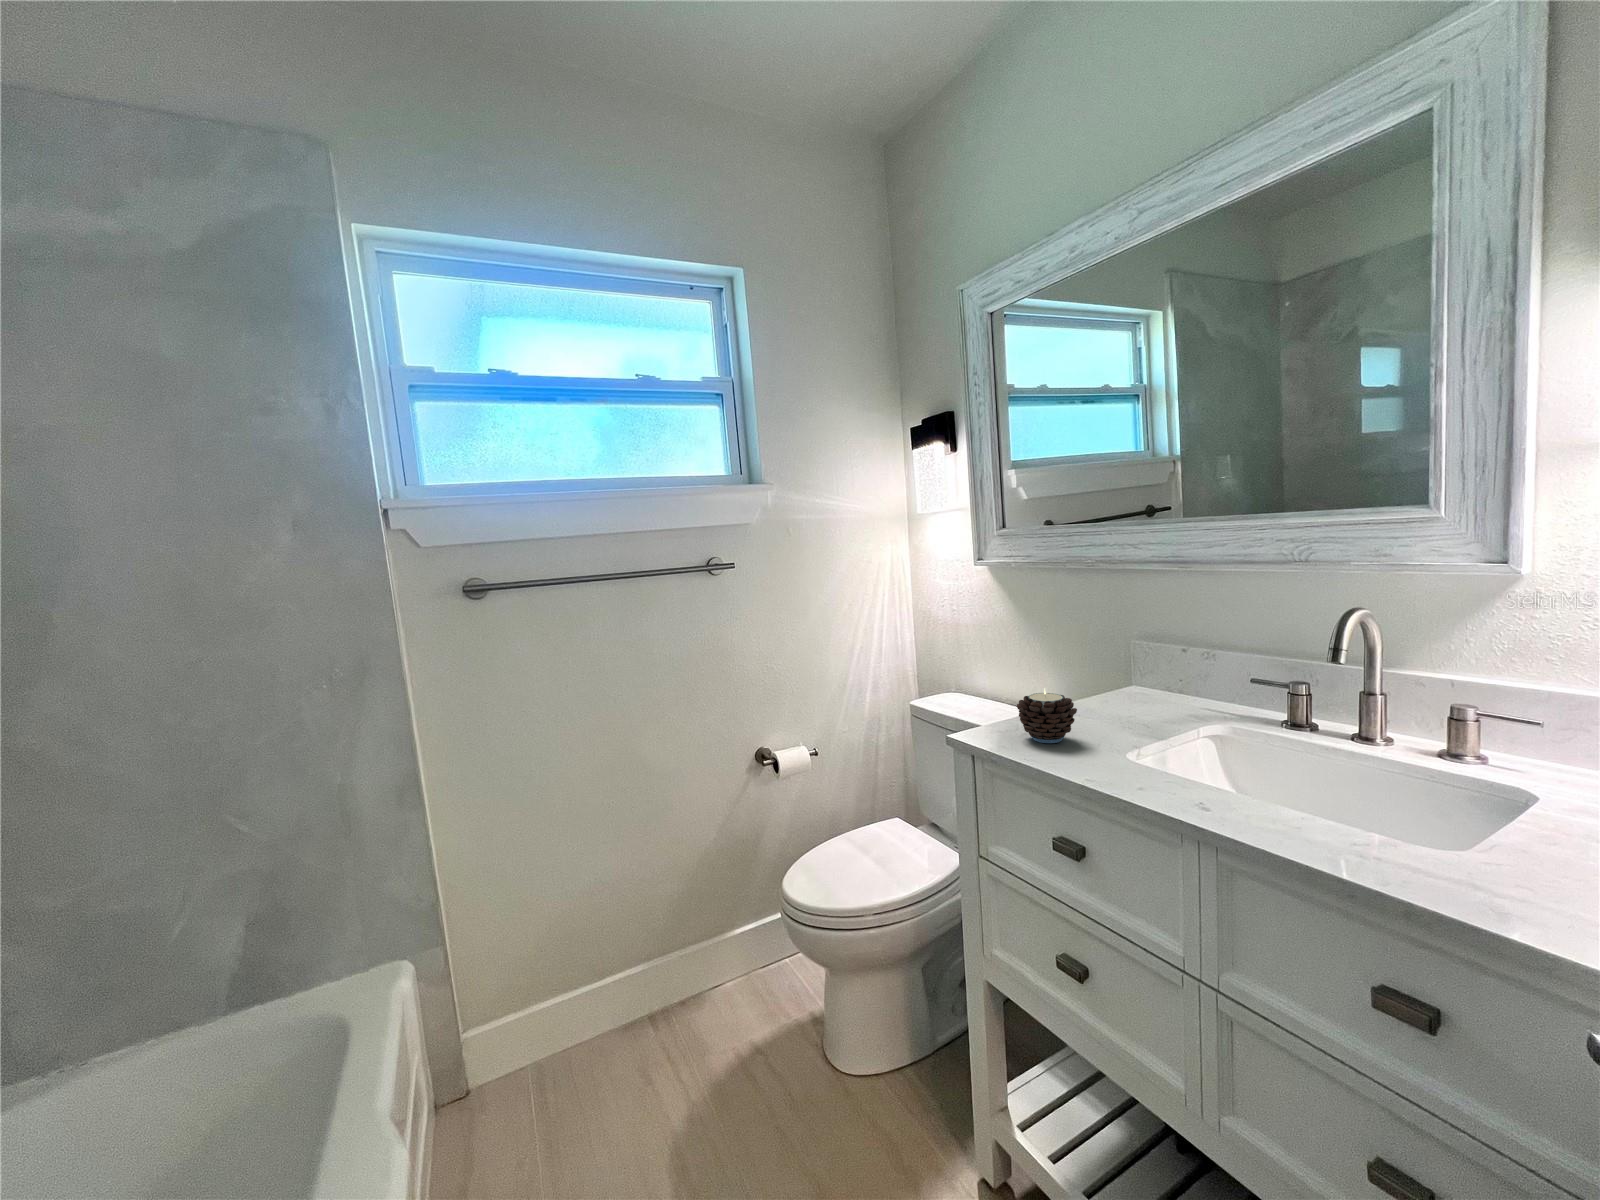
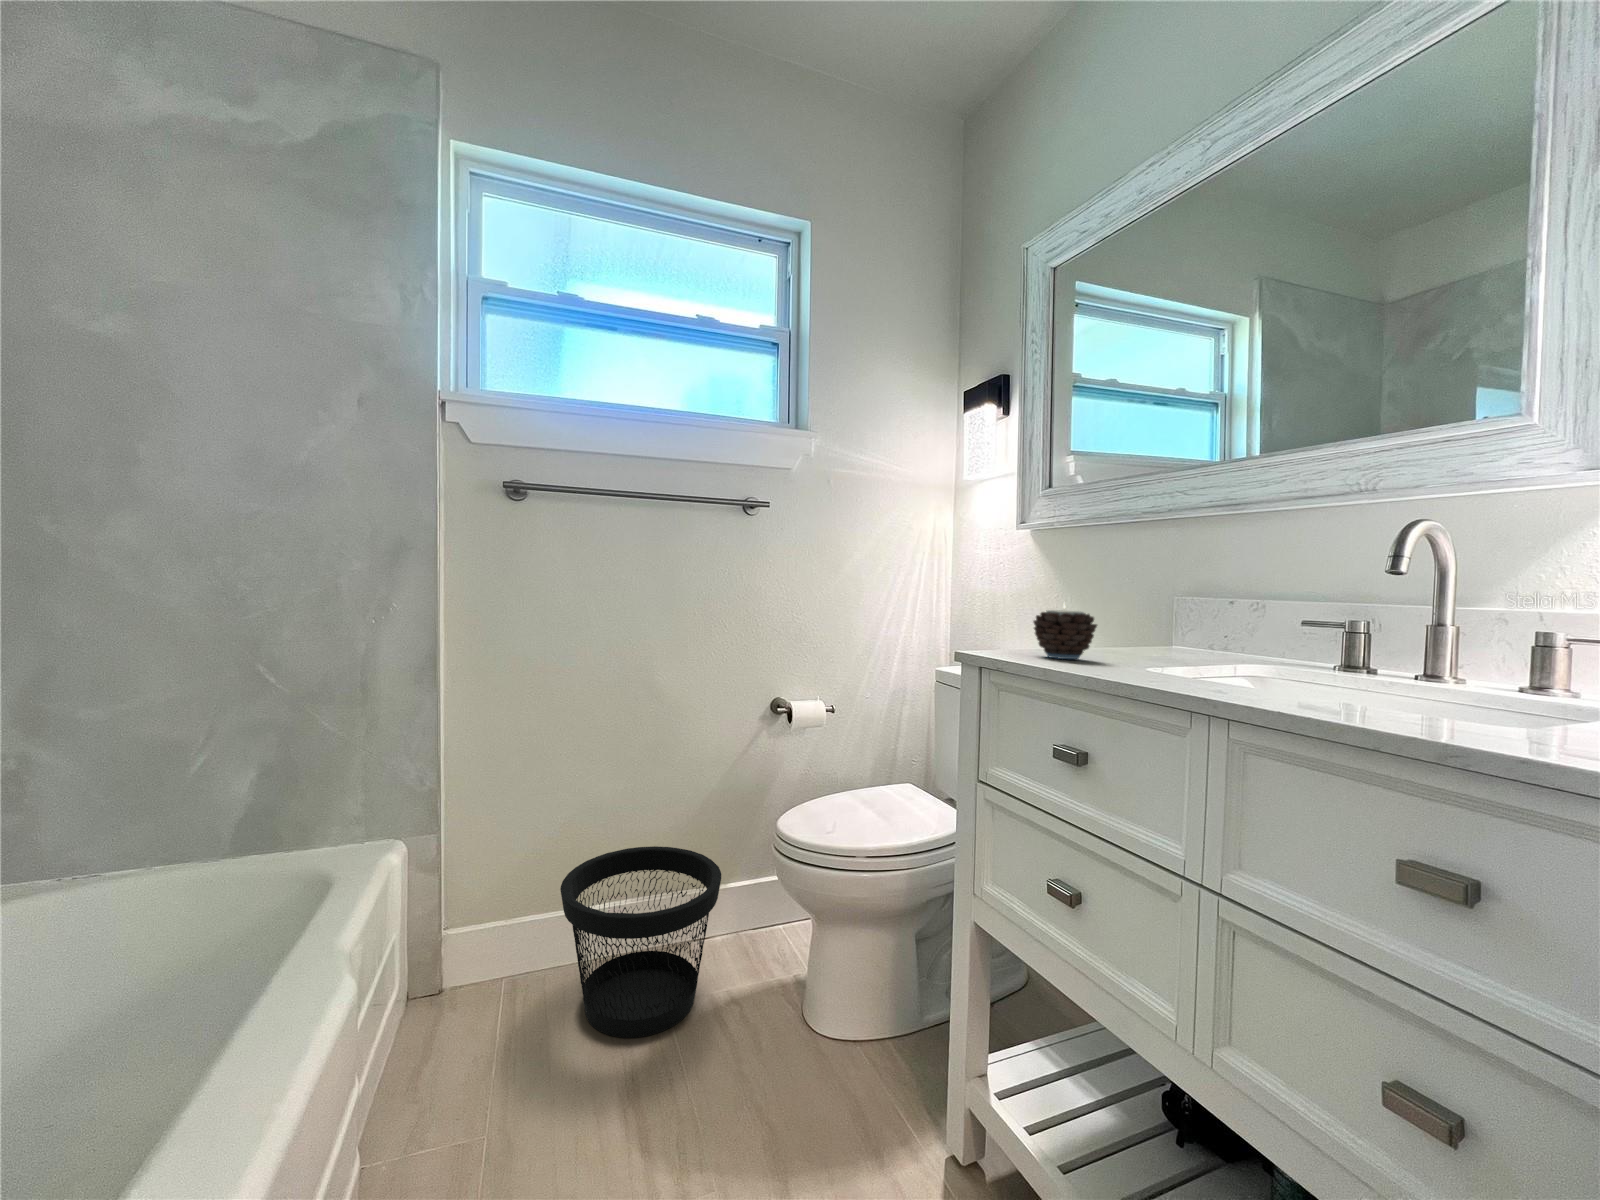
wastebasket: none [578,910,733,1111] -> present [560,846,721,1038]

